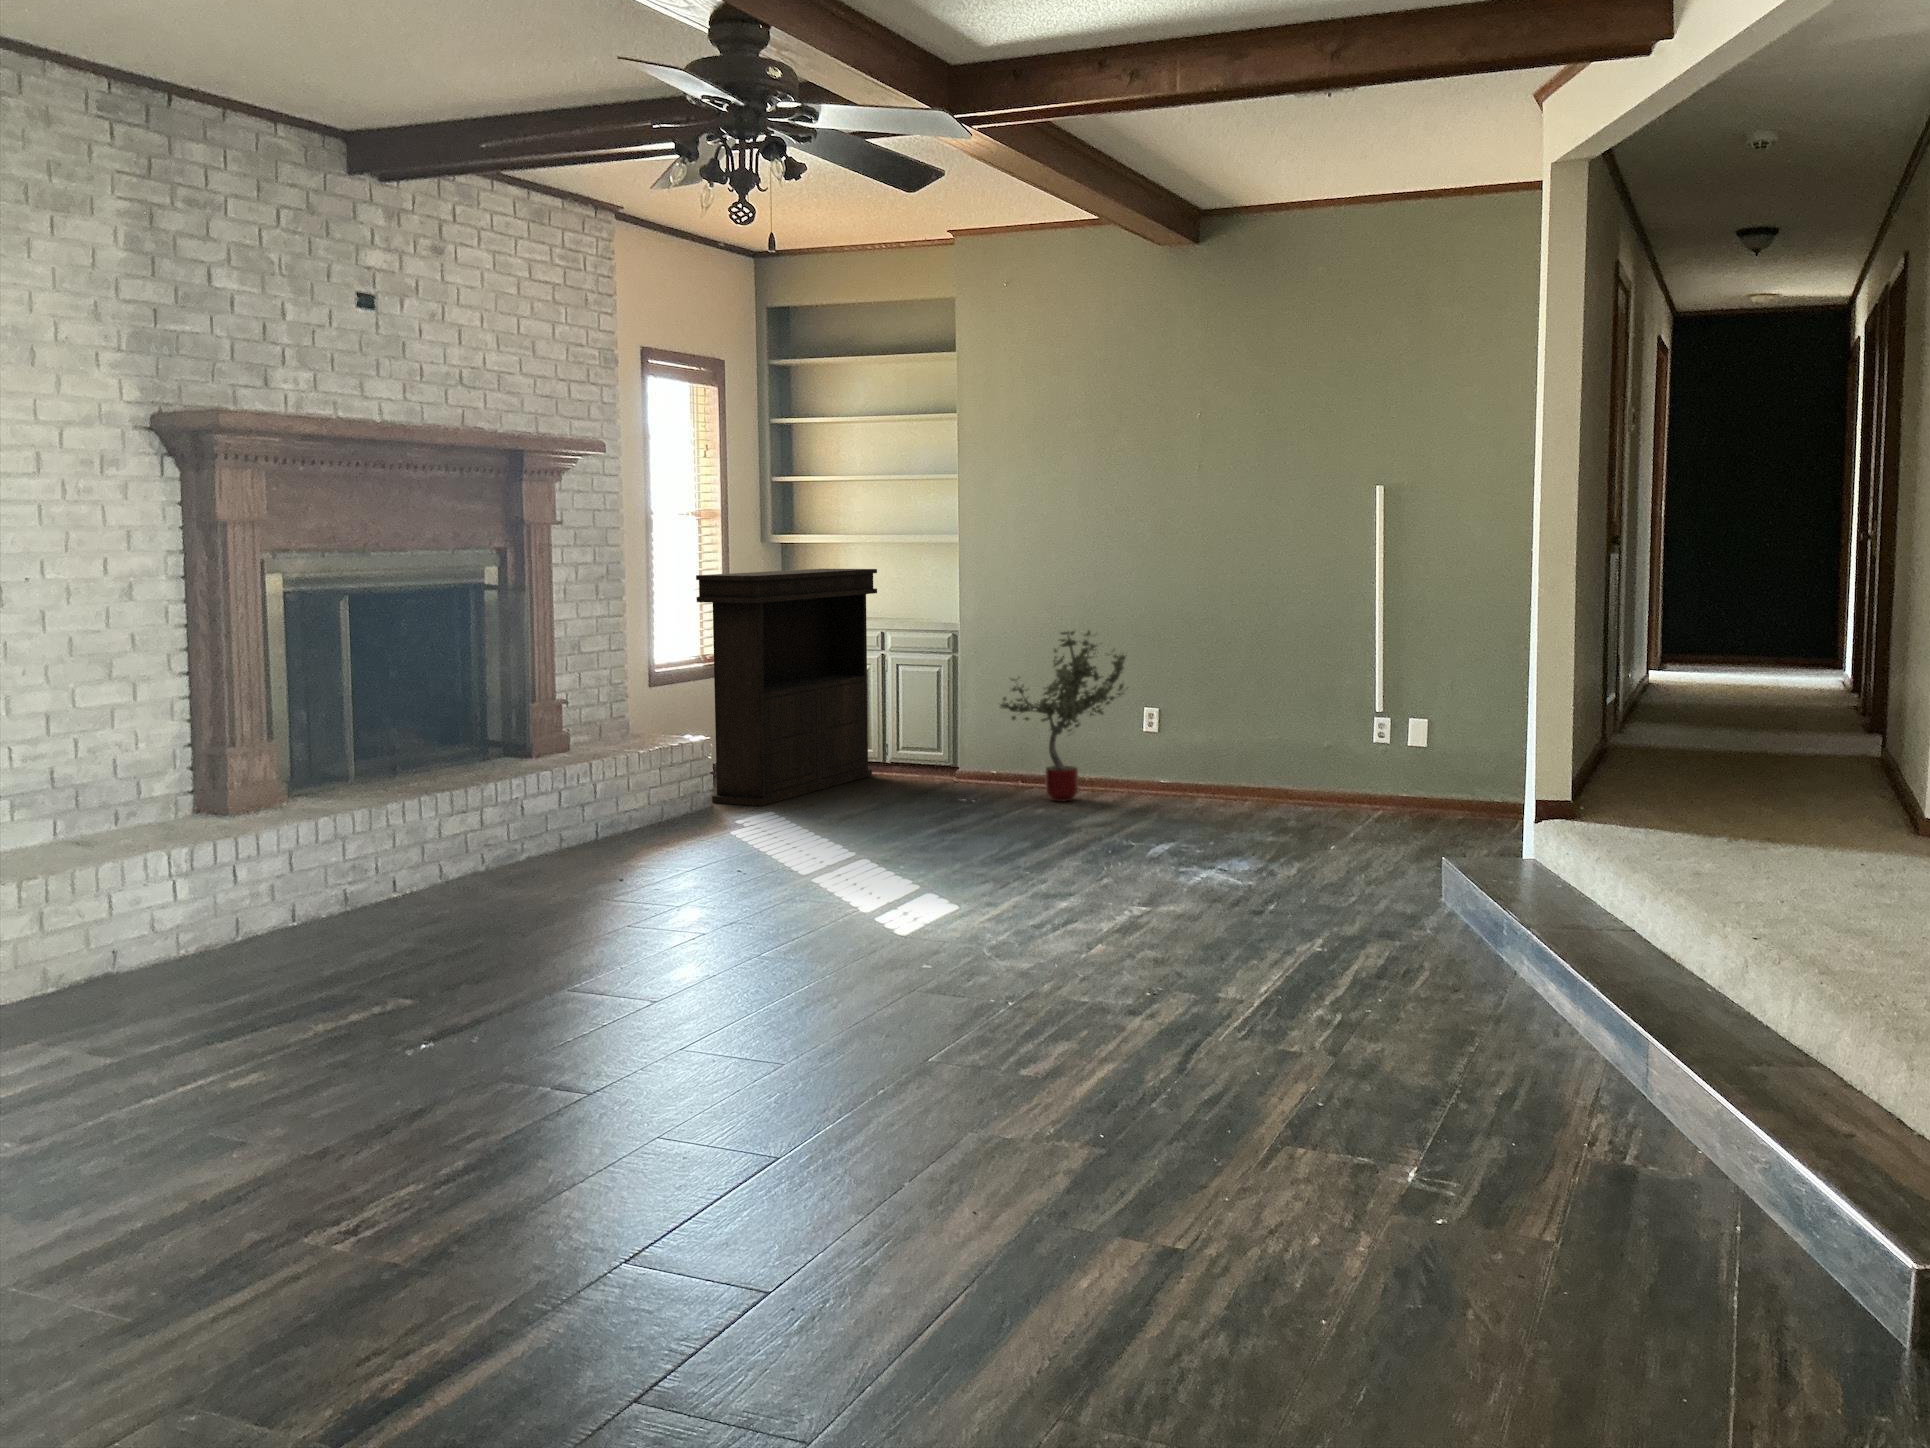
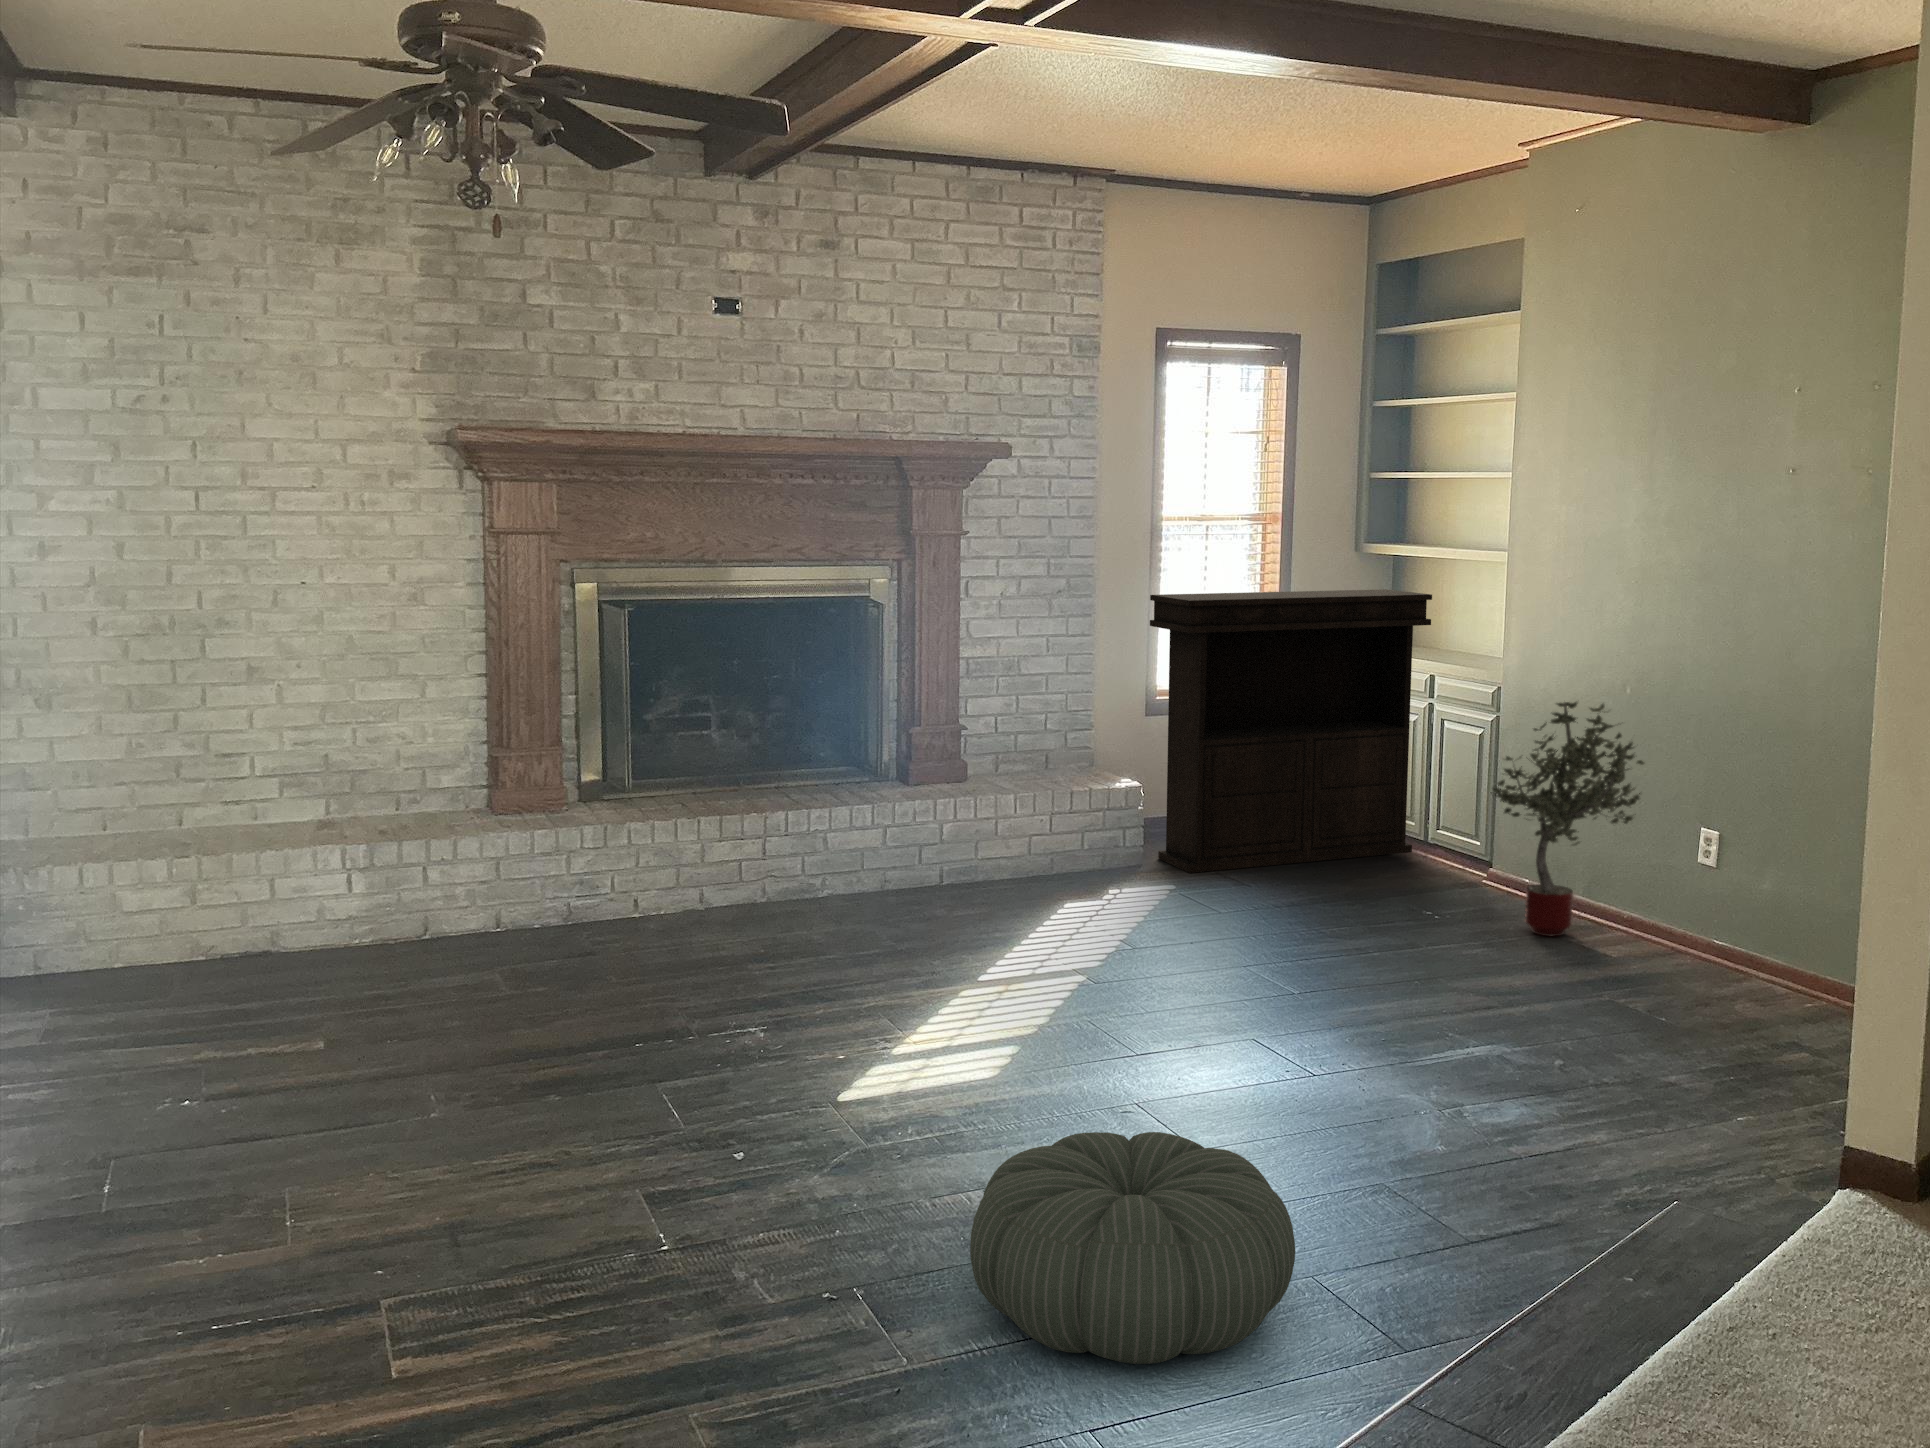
pouf: none [1195,869,1402,986] -> present [970,1132,1295,1364]

